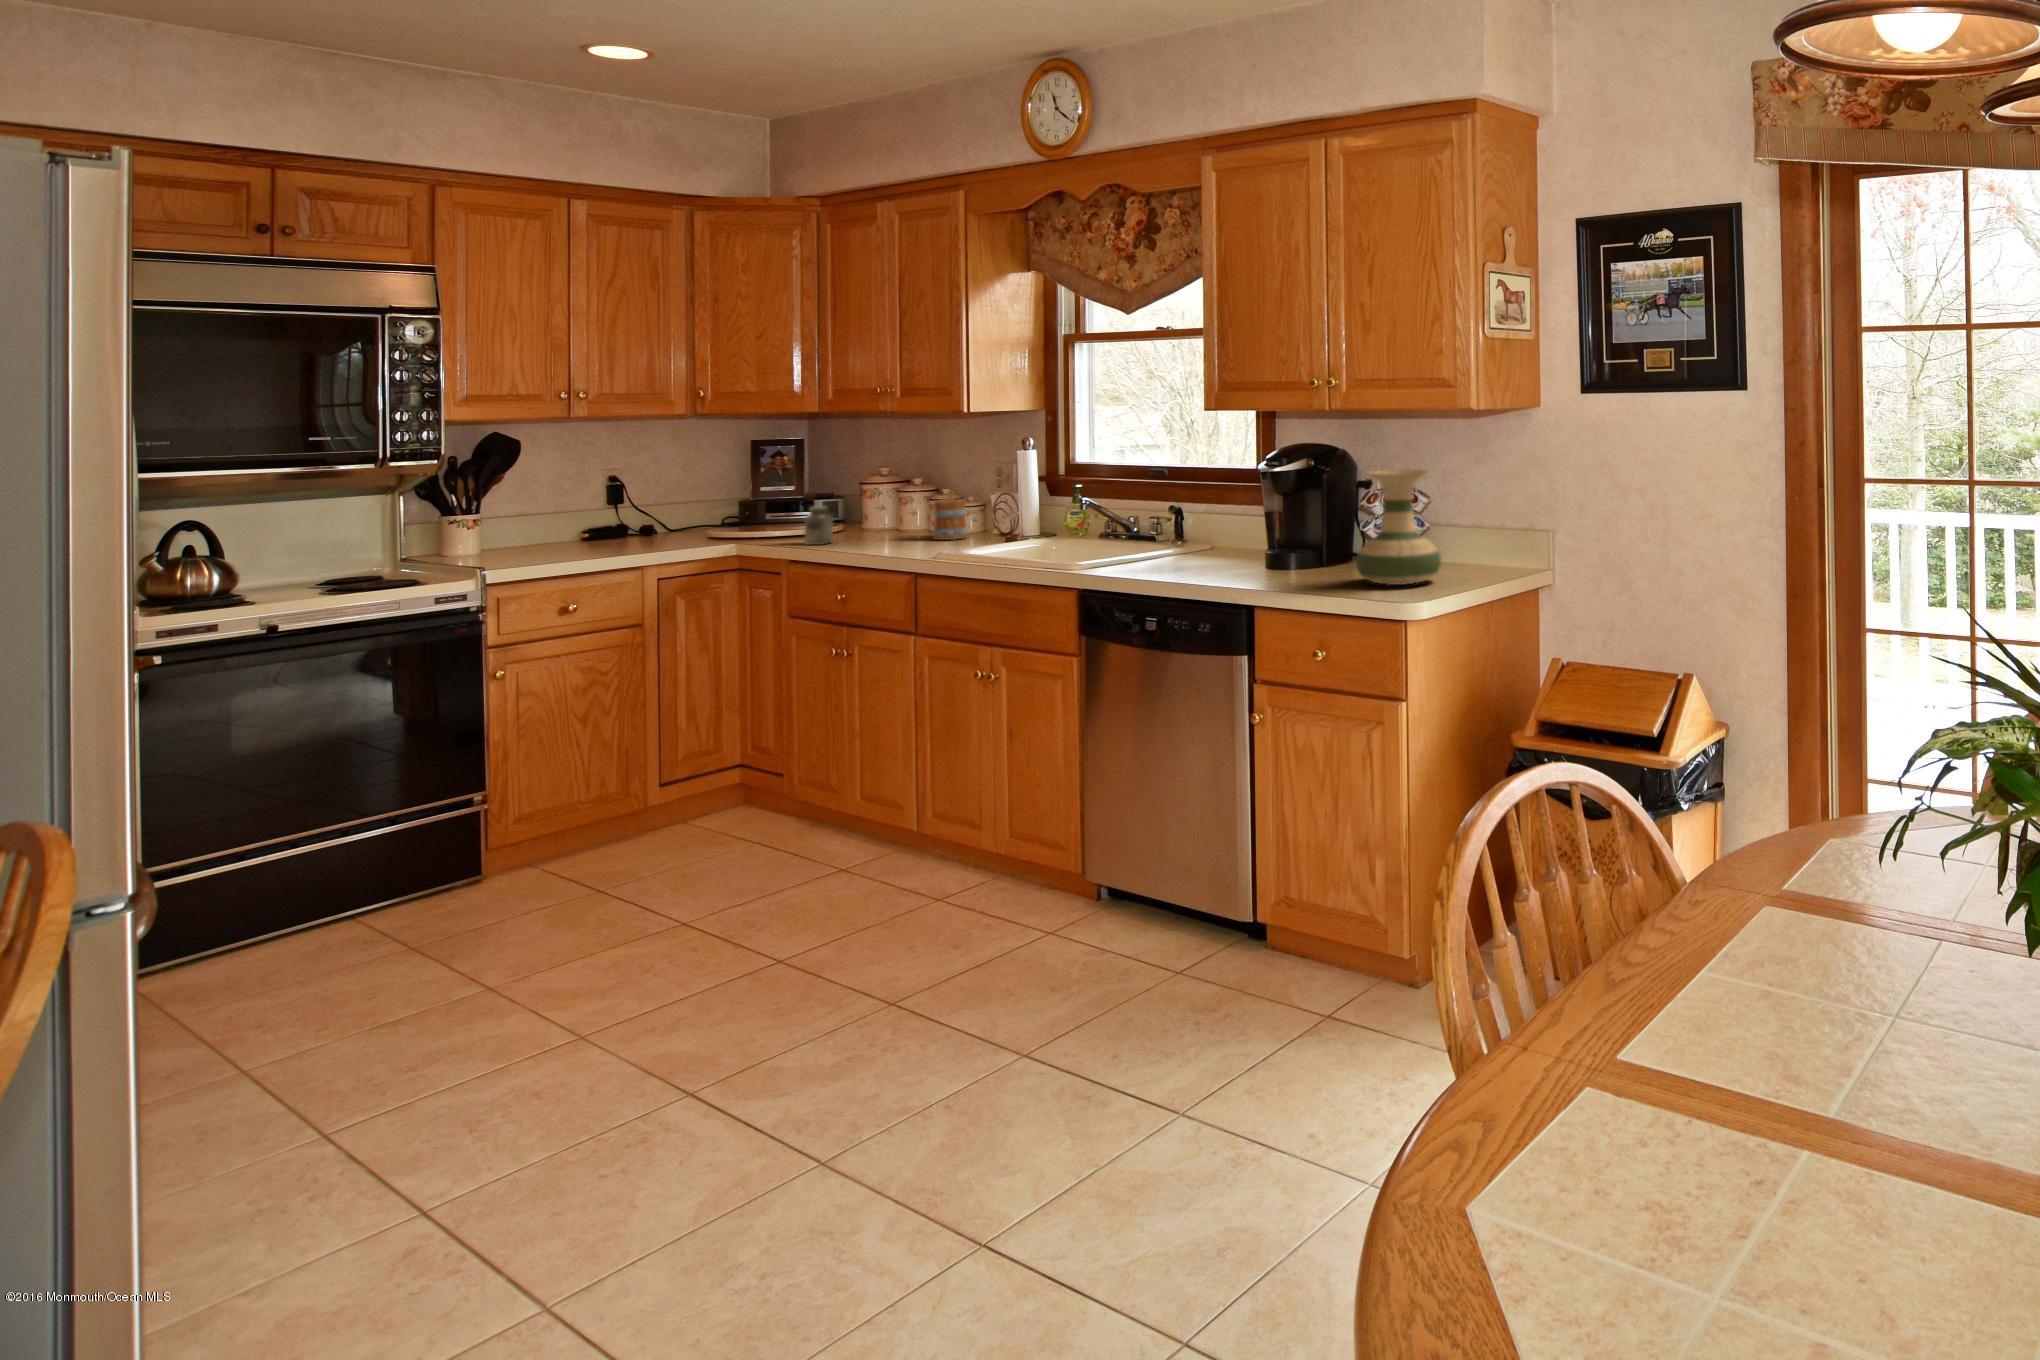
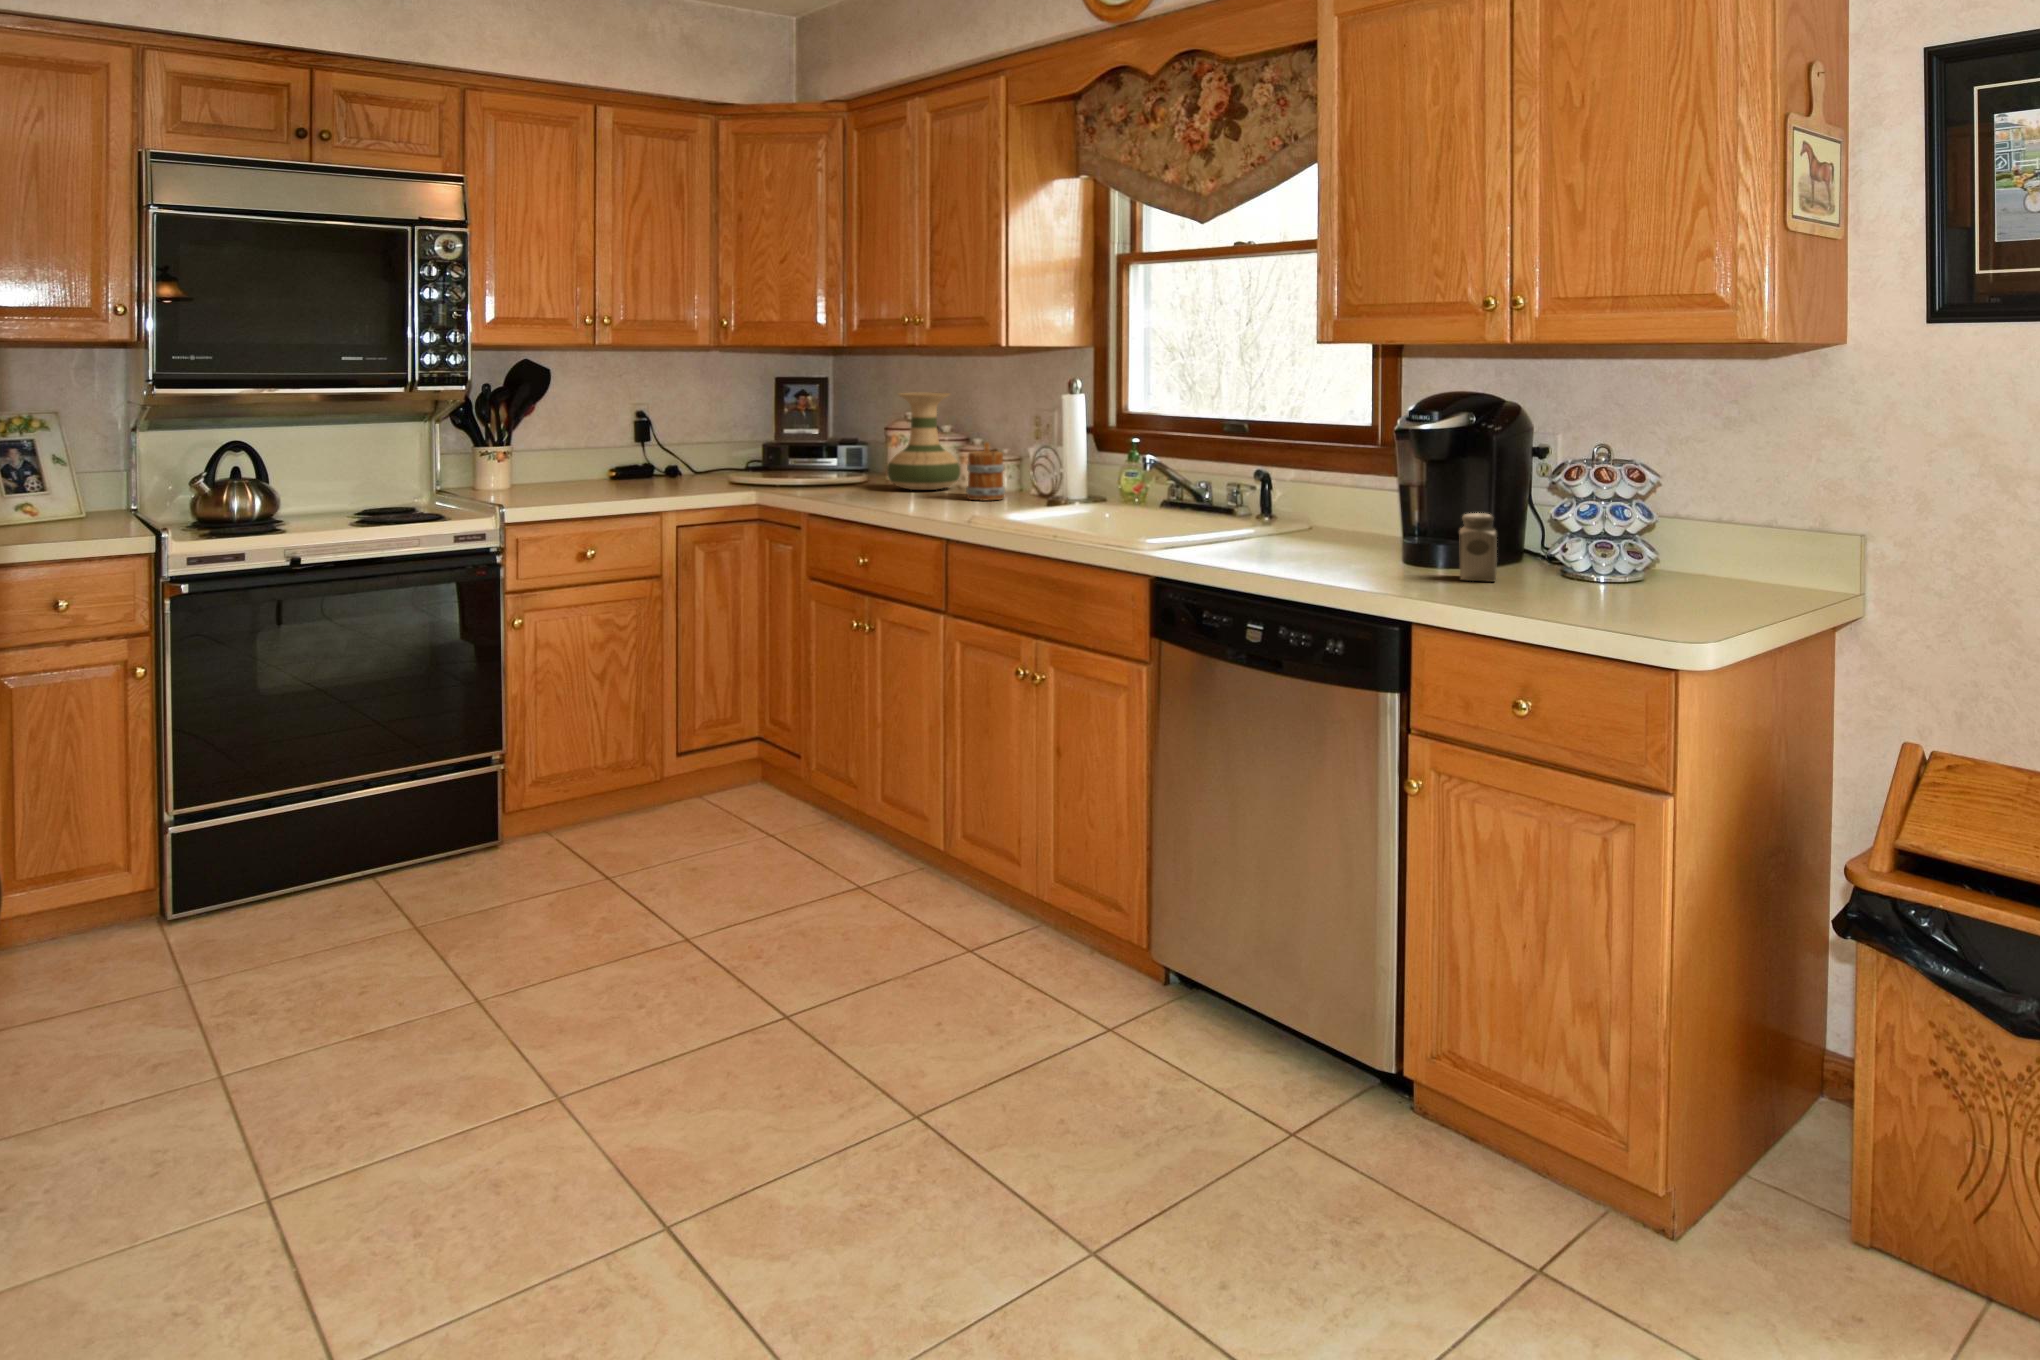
vase: present [1356,470,1441,585] -> present [887,393,960,490]
salt shaker: present [804,506,833,545] -> present [1460,513,1497,582]

